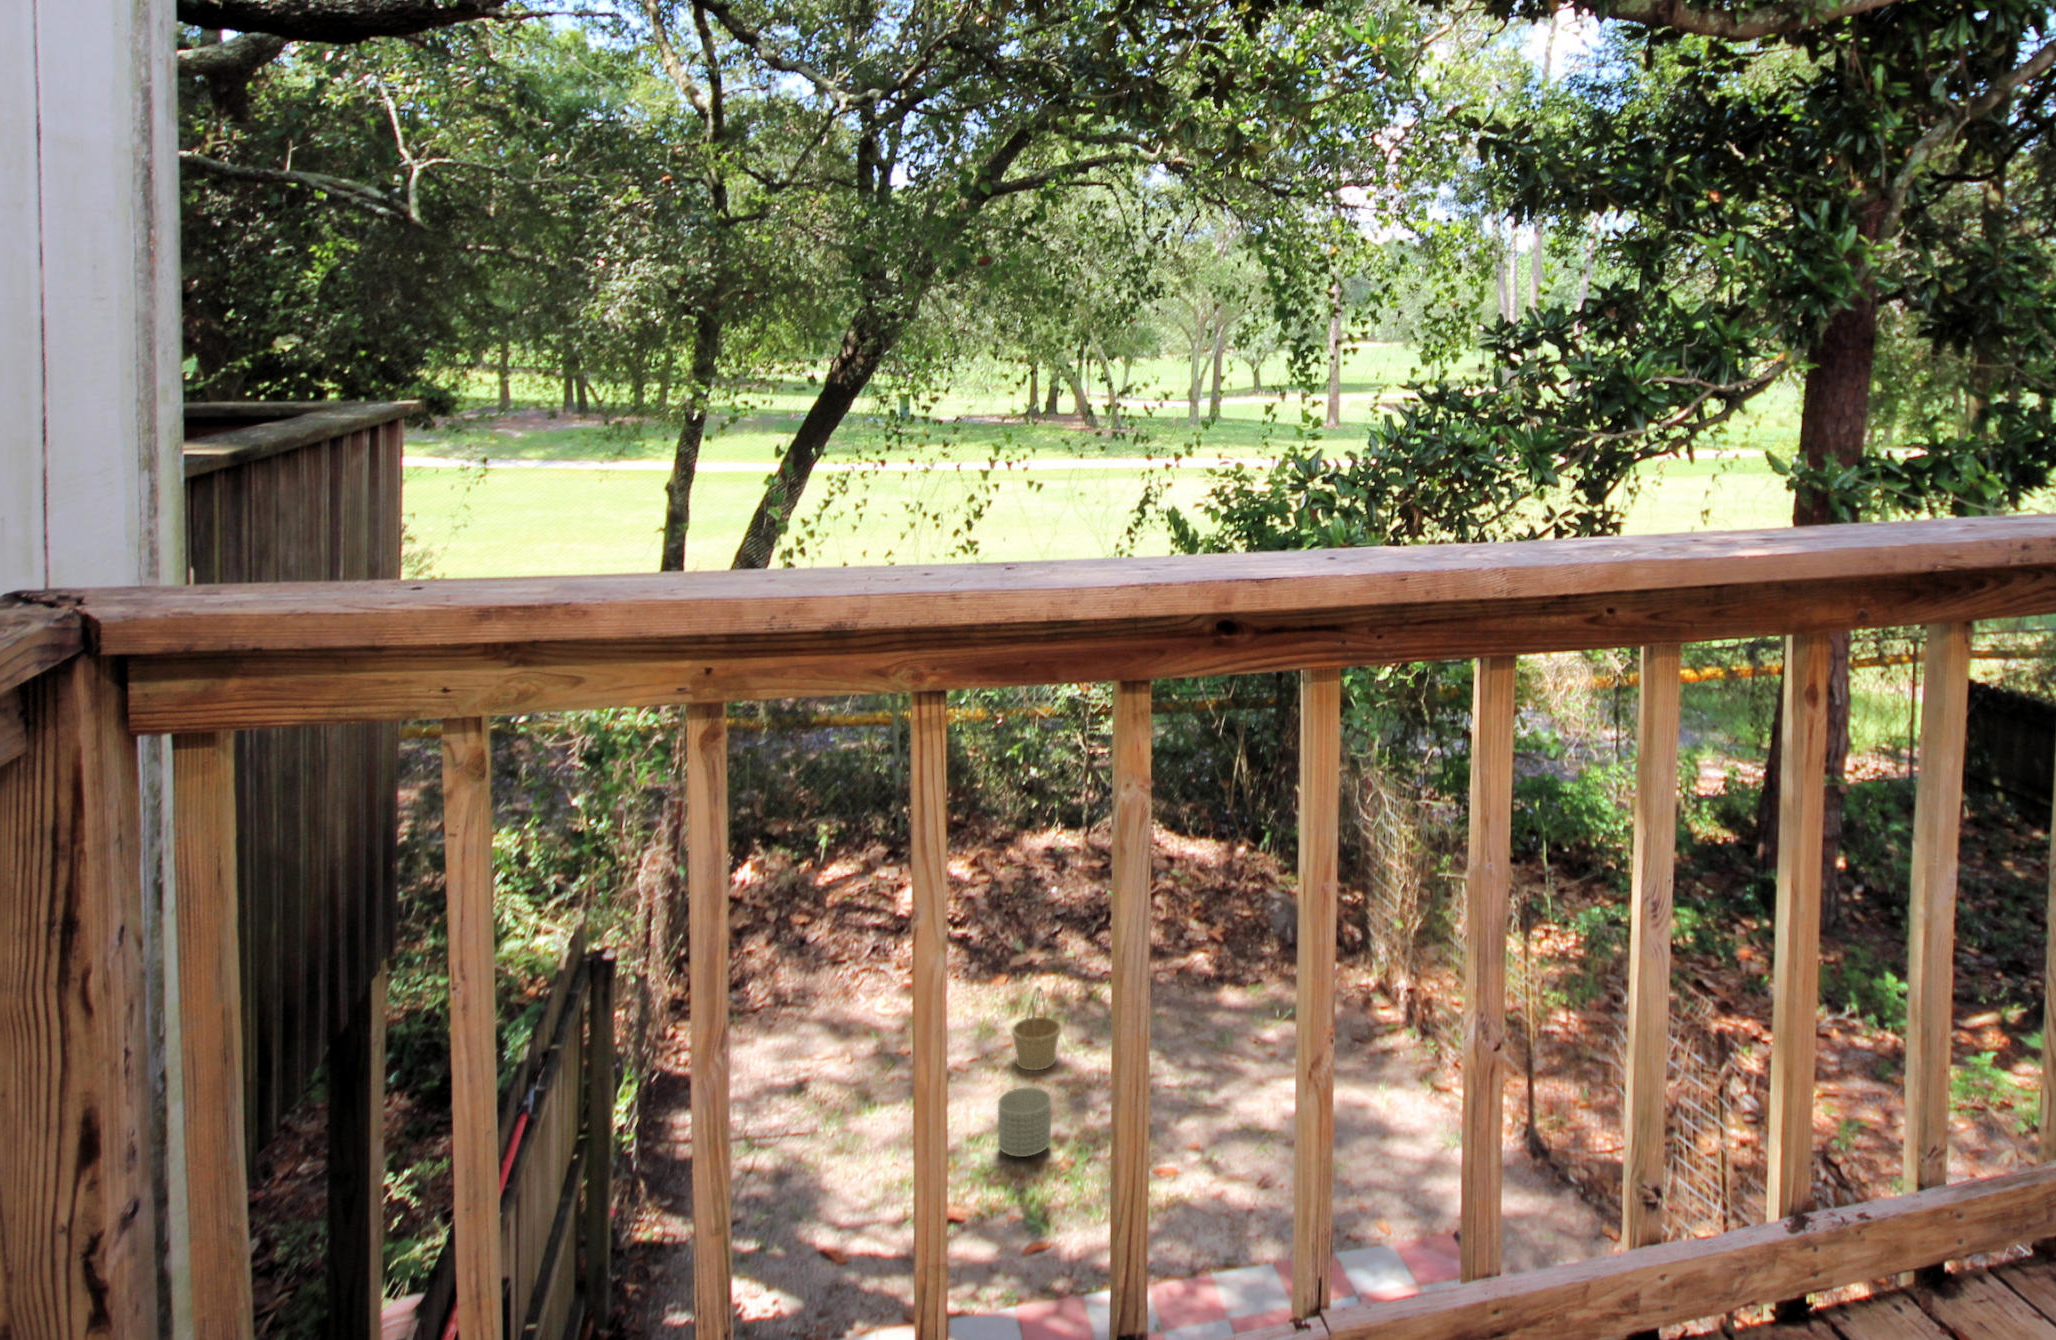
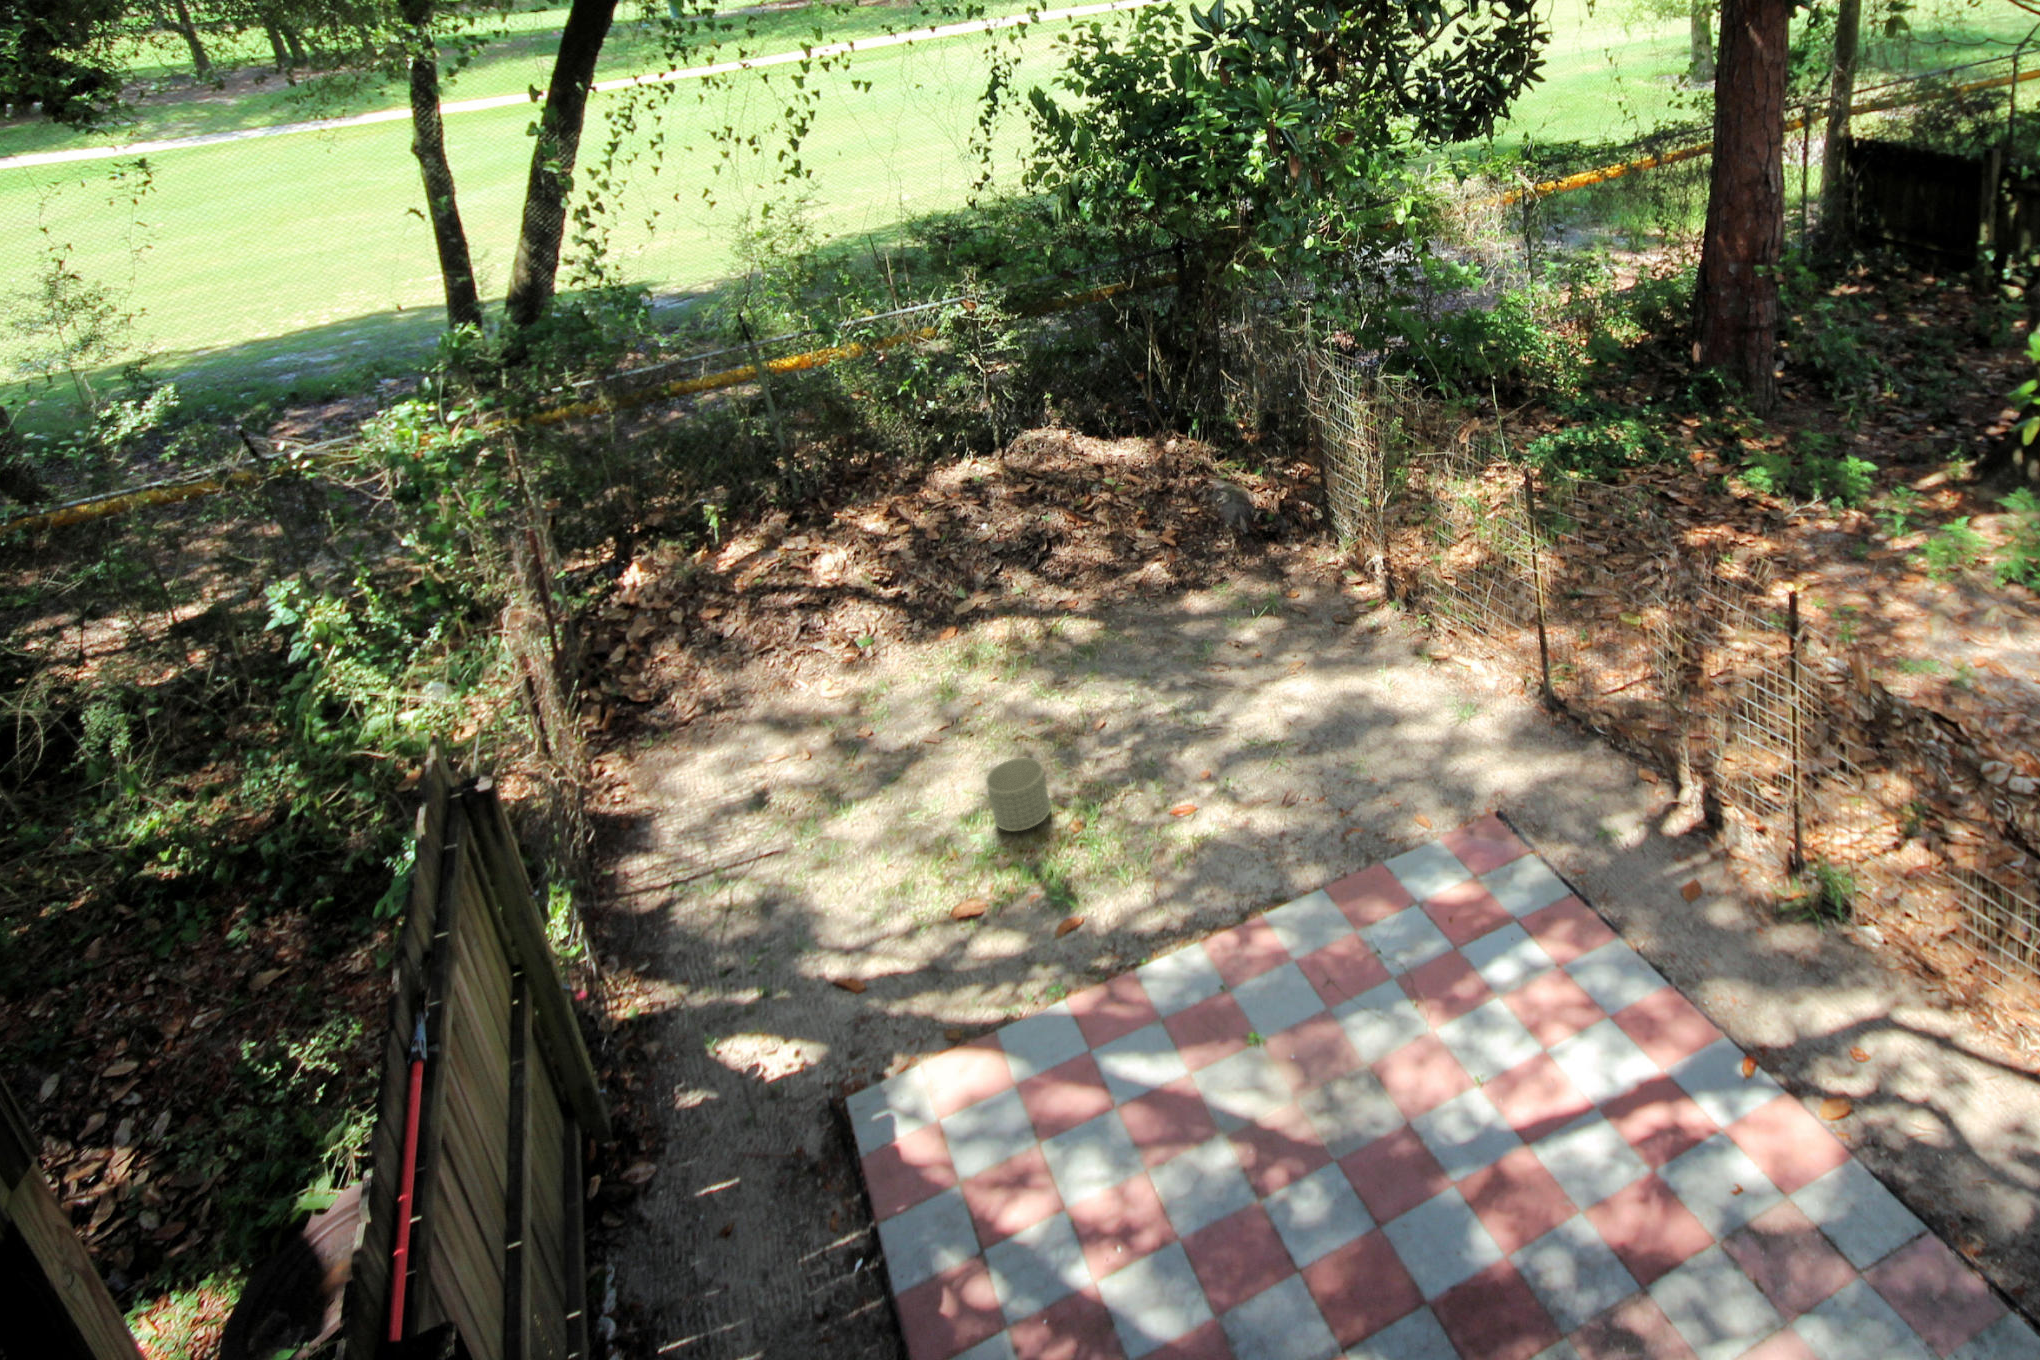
basket: present [1012,986,1061,1070] -> none [977,643,1031,728]

